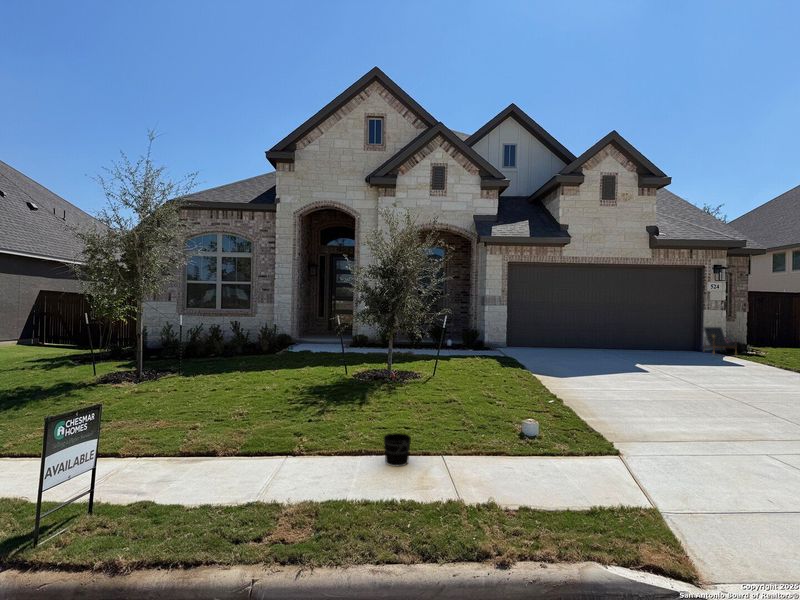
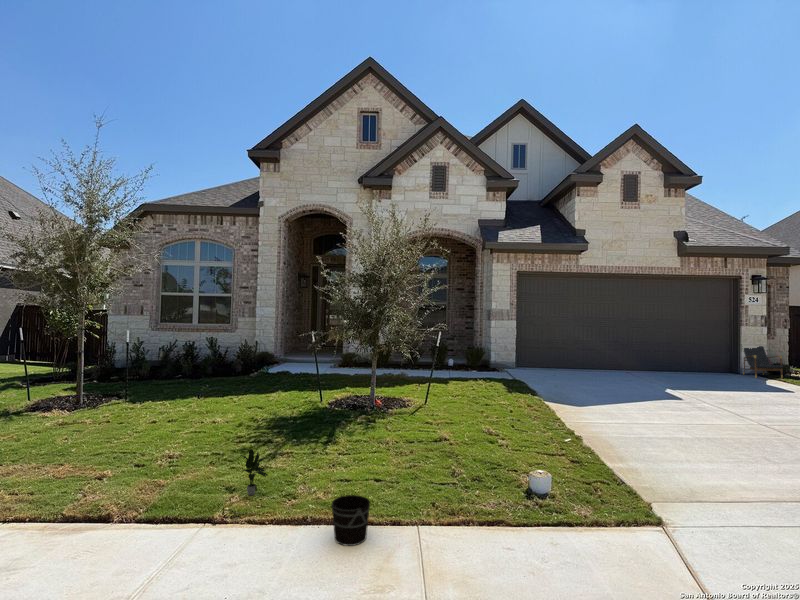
potted plant: none [306,404,328,439] -> present [241,449,268,495]

